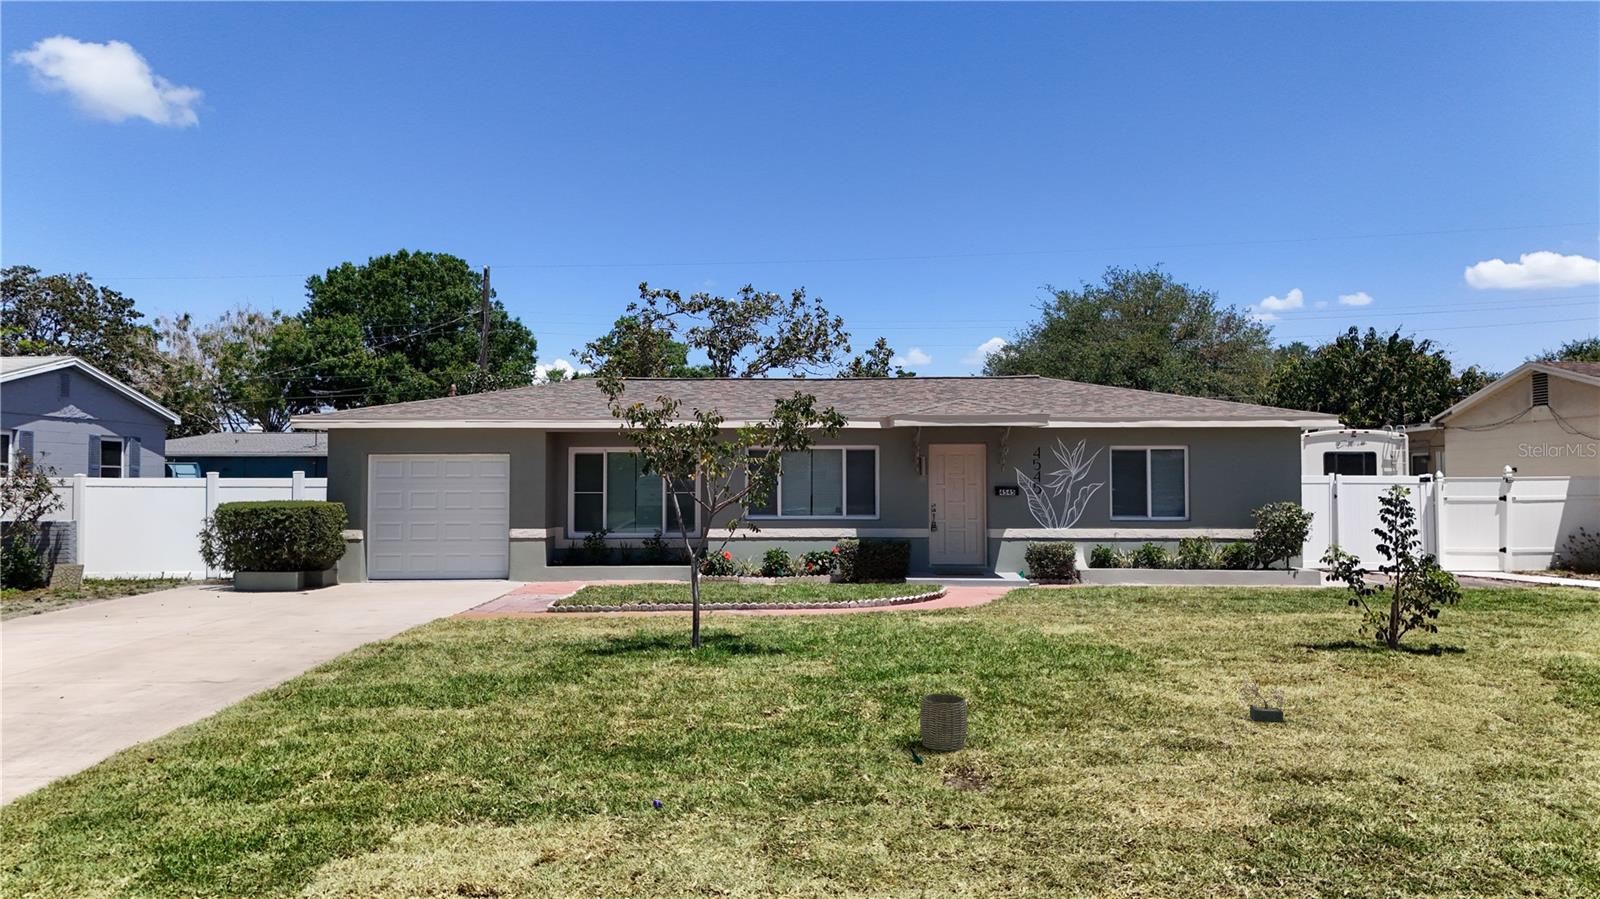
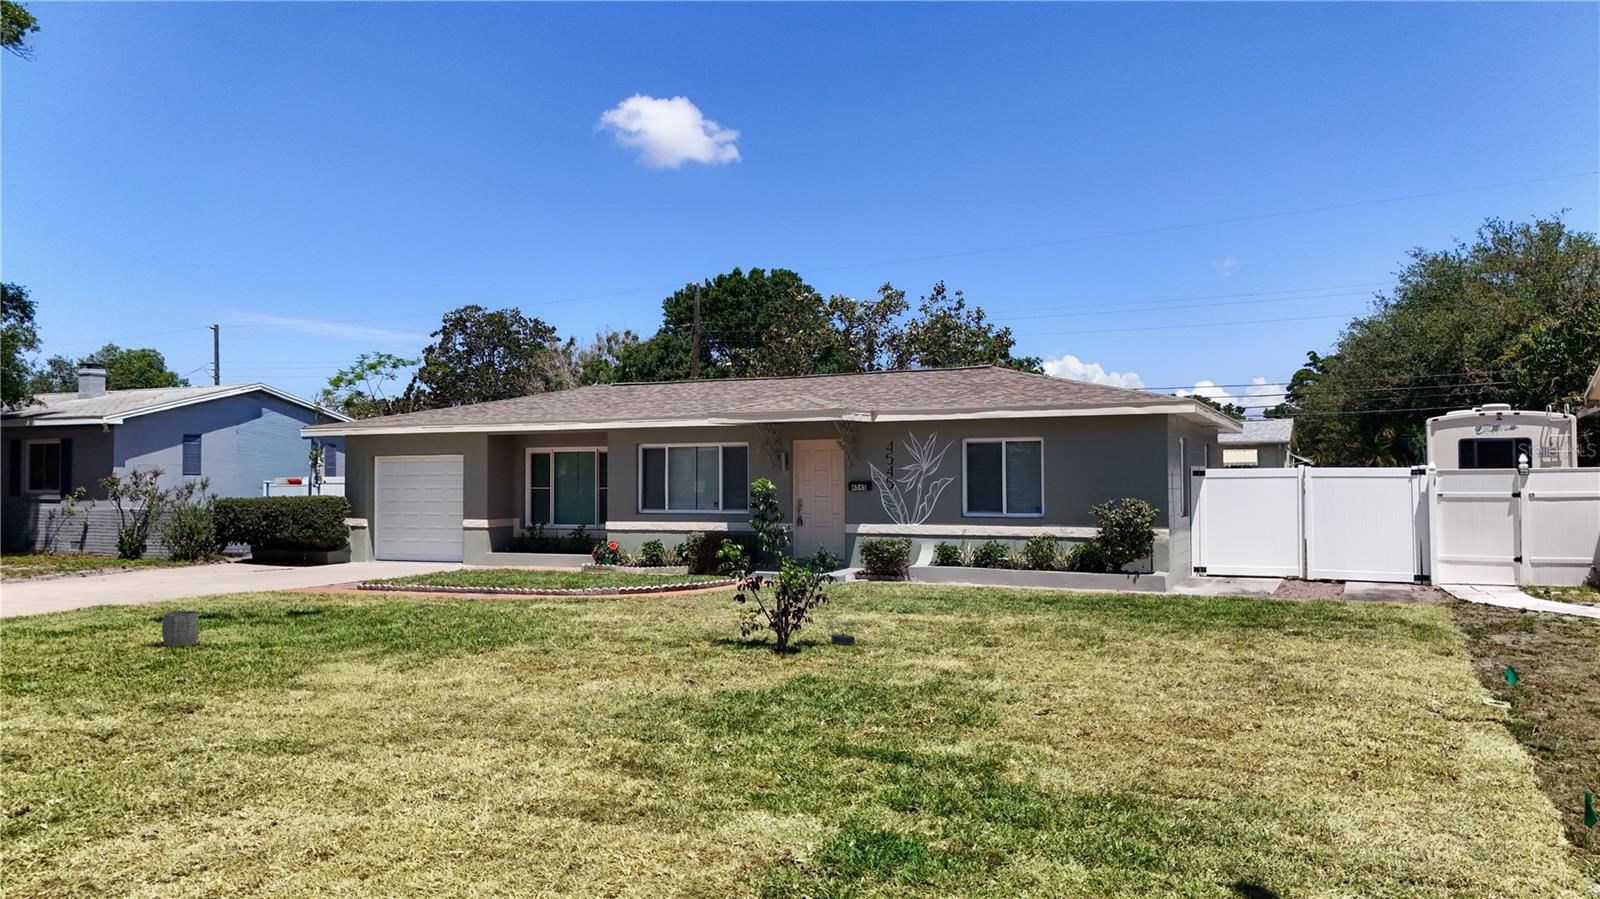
decorative plant: present [1239,679,1289,722] -> present [829,618,858,645]

